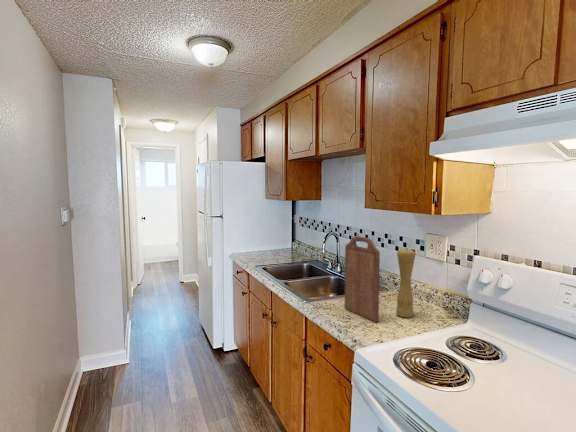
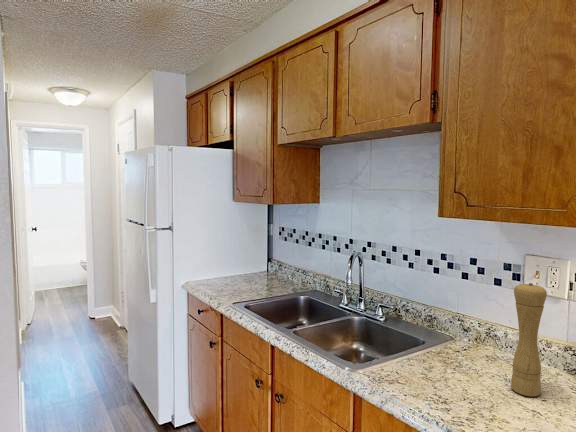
cutting board: present [345,236,380,322] -> none [425,265,506,412]

